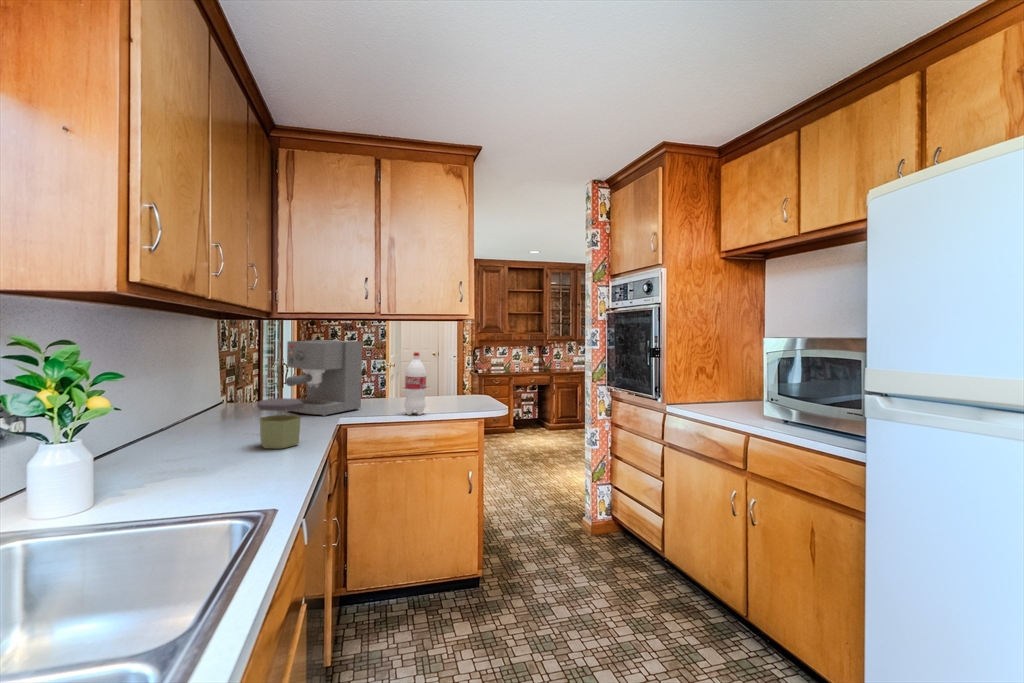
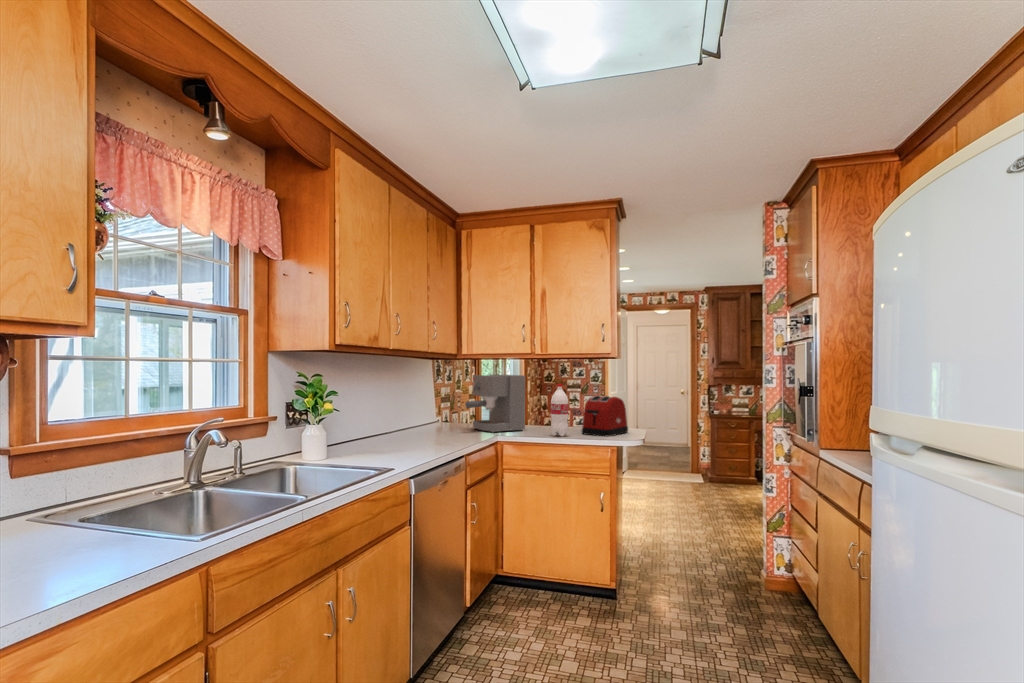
toaster: none [433,365,475,411] -> present [582,396,628,436]
jar: present [257,398,303,449] -> none [427,413,454,446]

